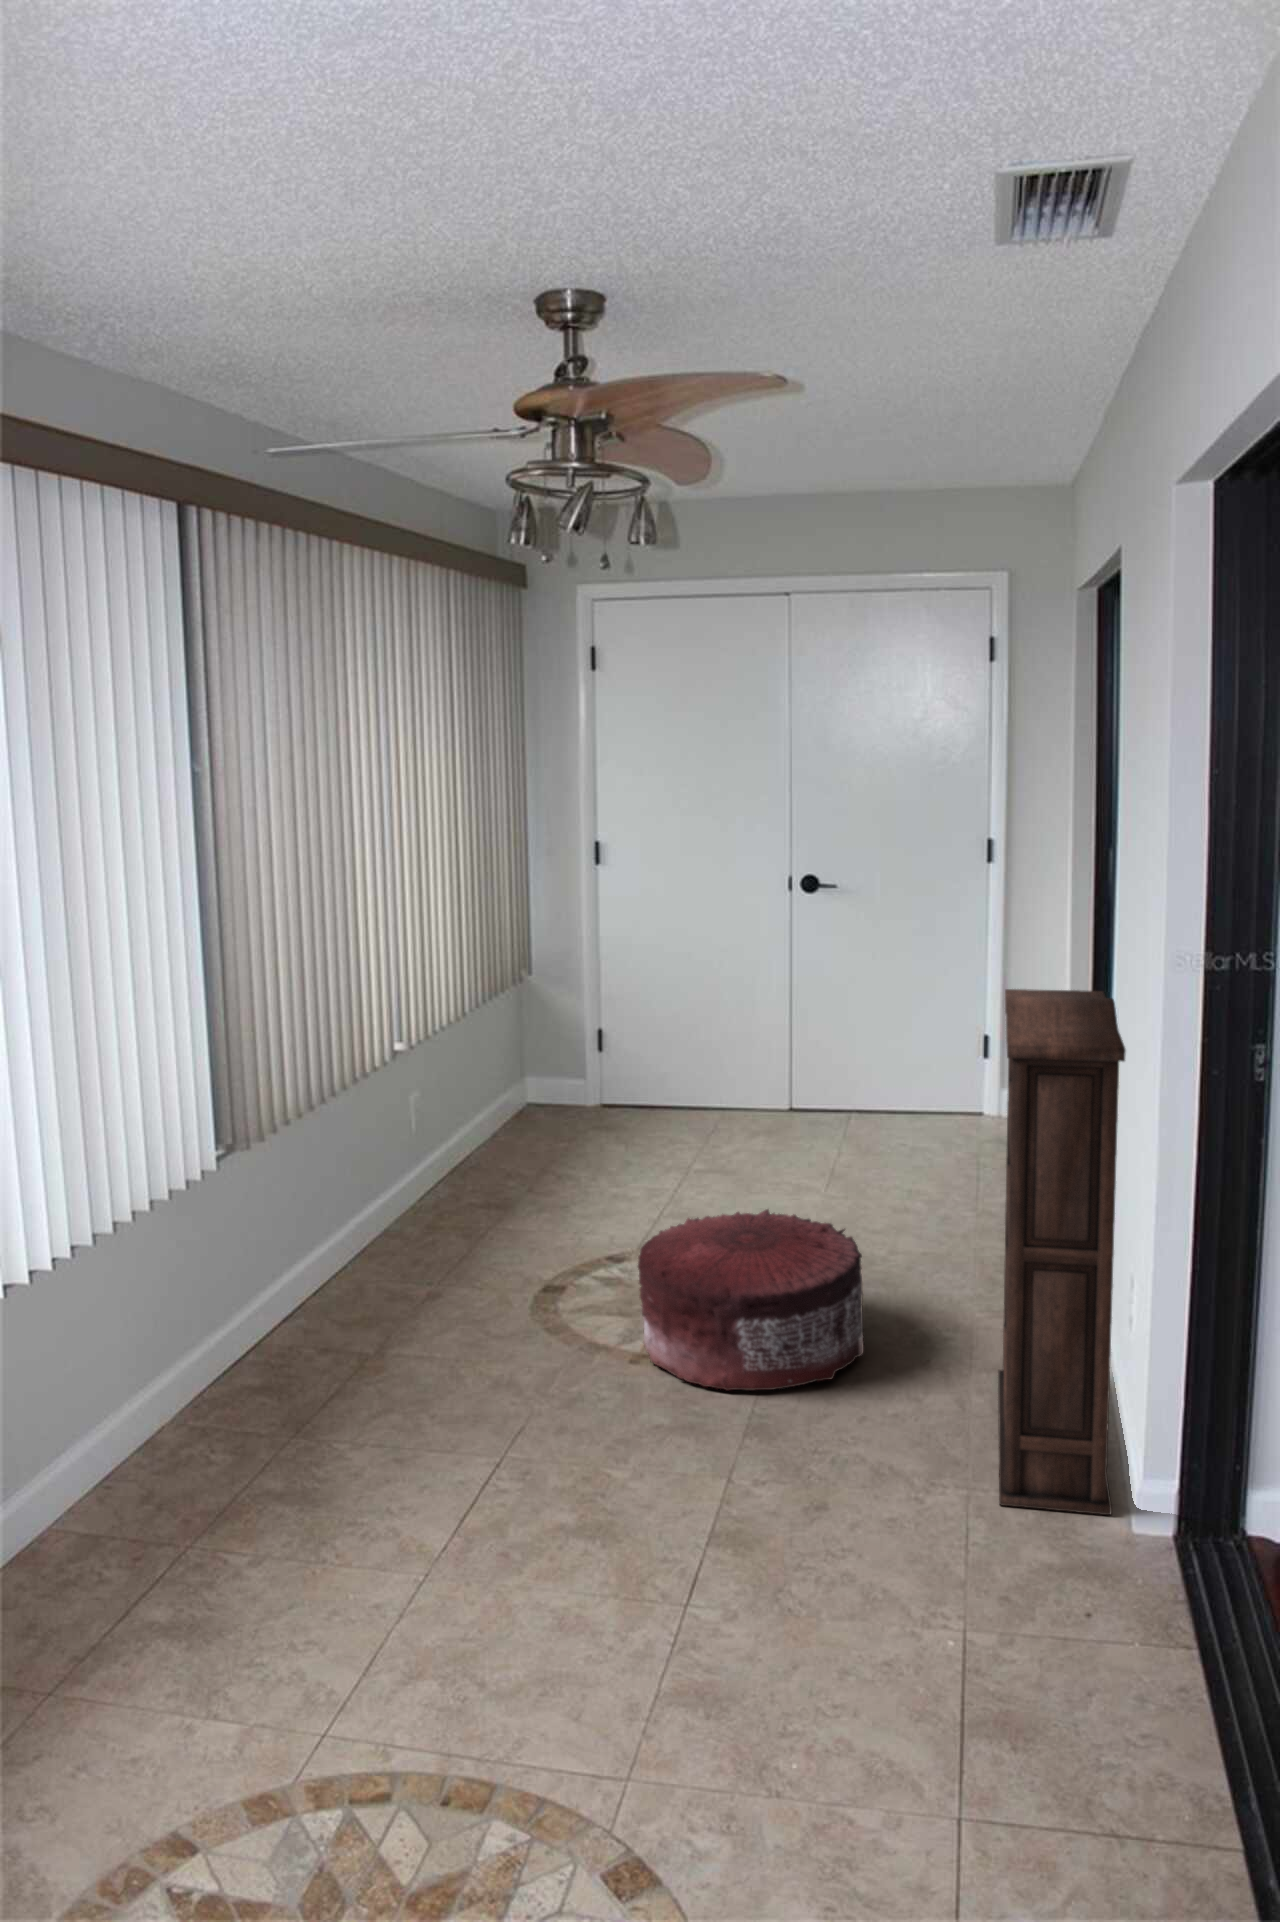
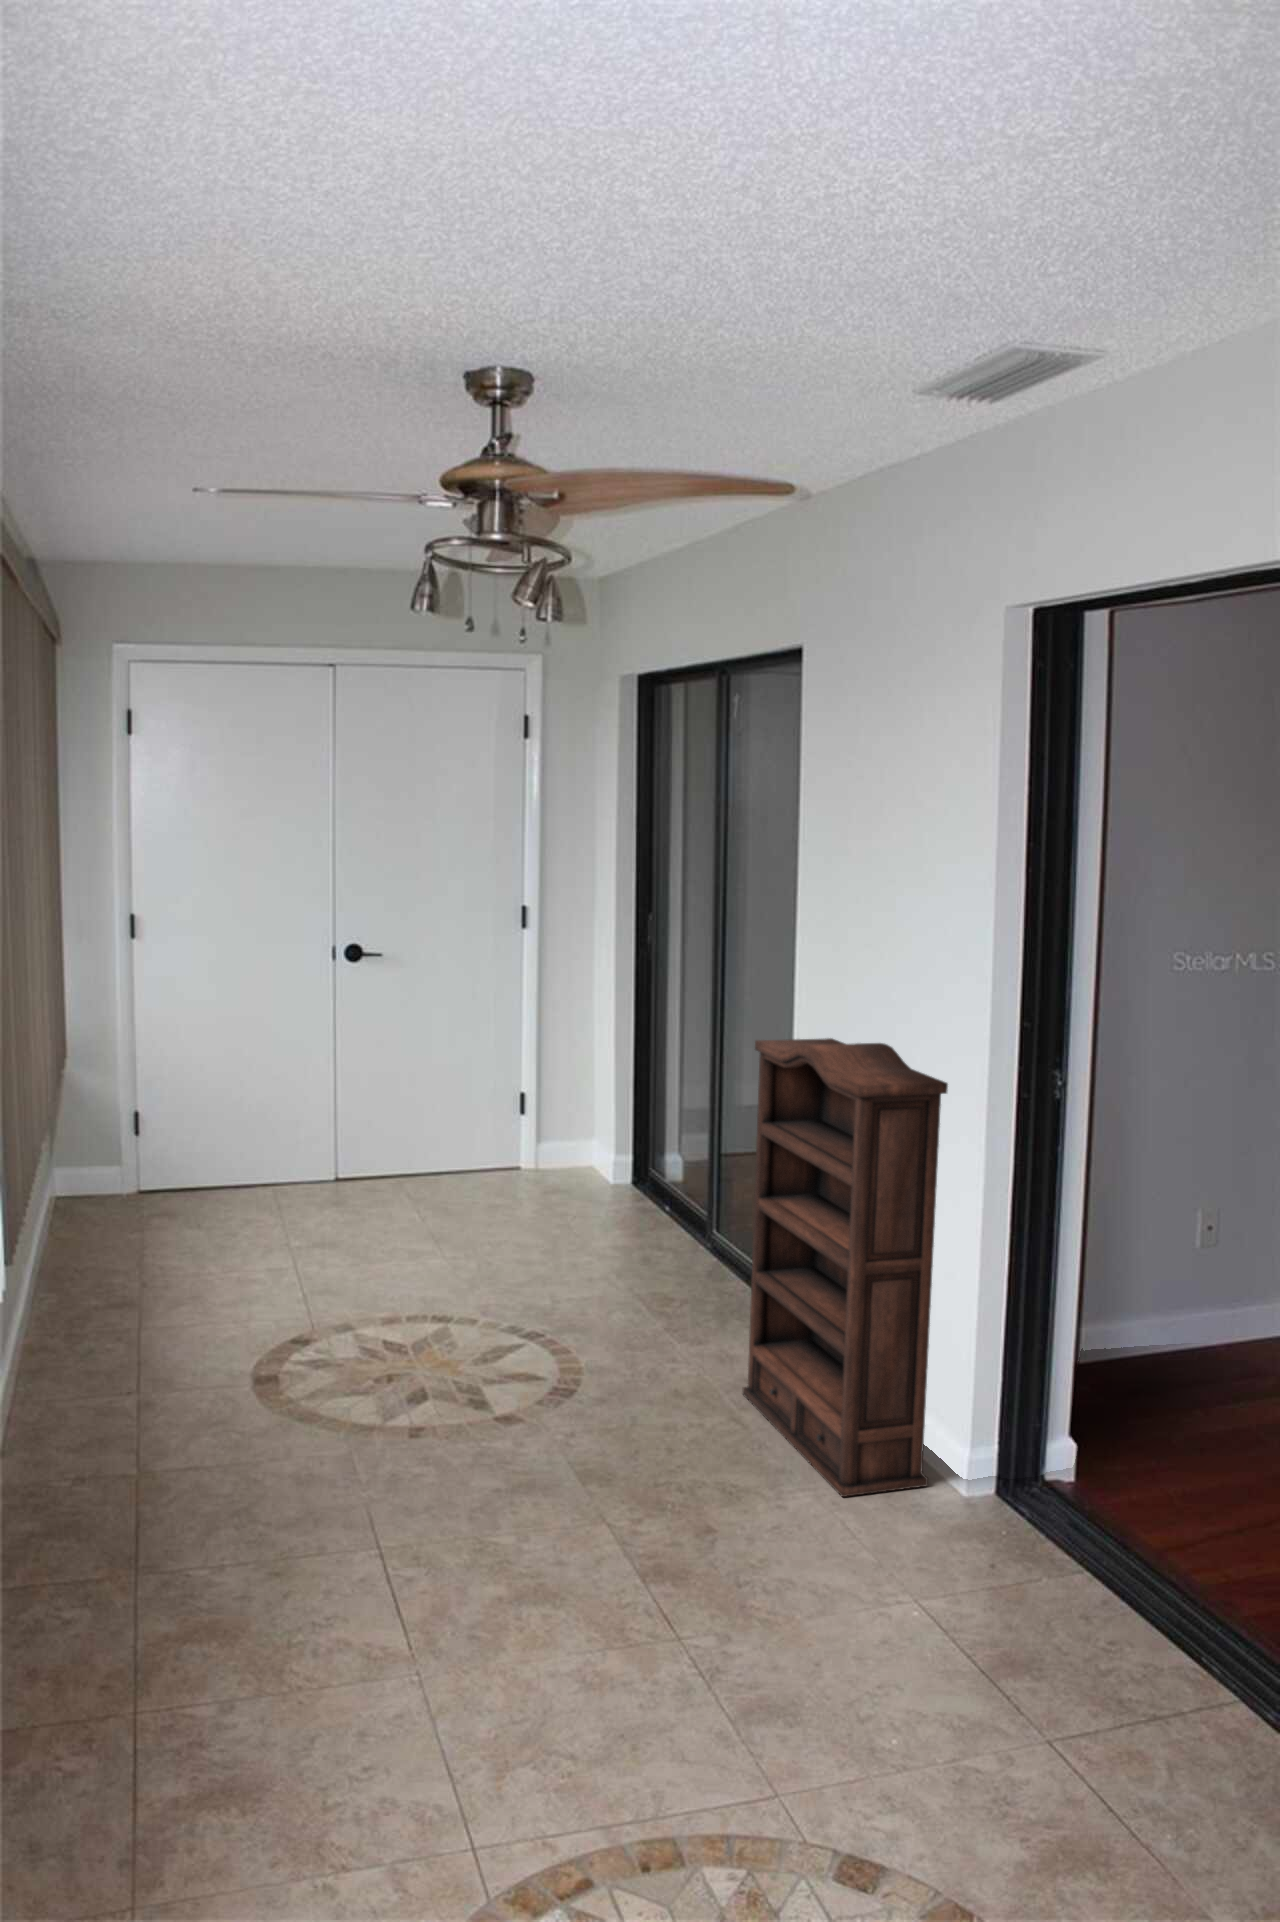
pouf: present [638,1209,864,1391] -> none [403,1269,622,1450]

